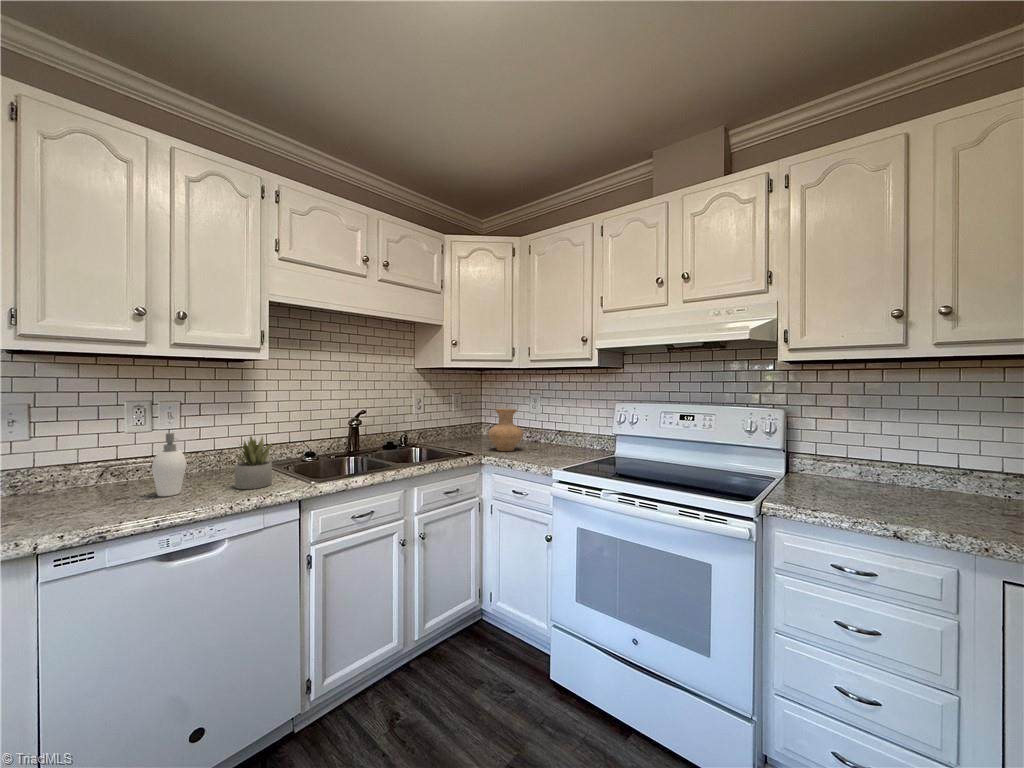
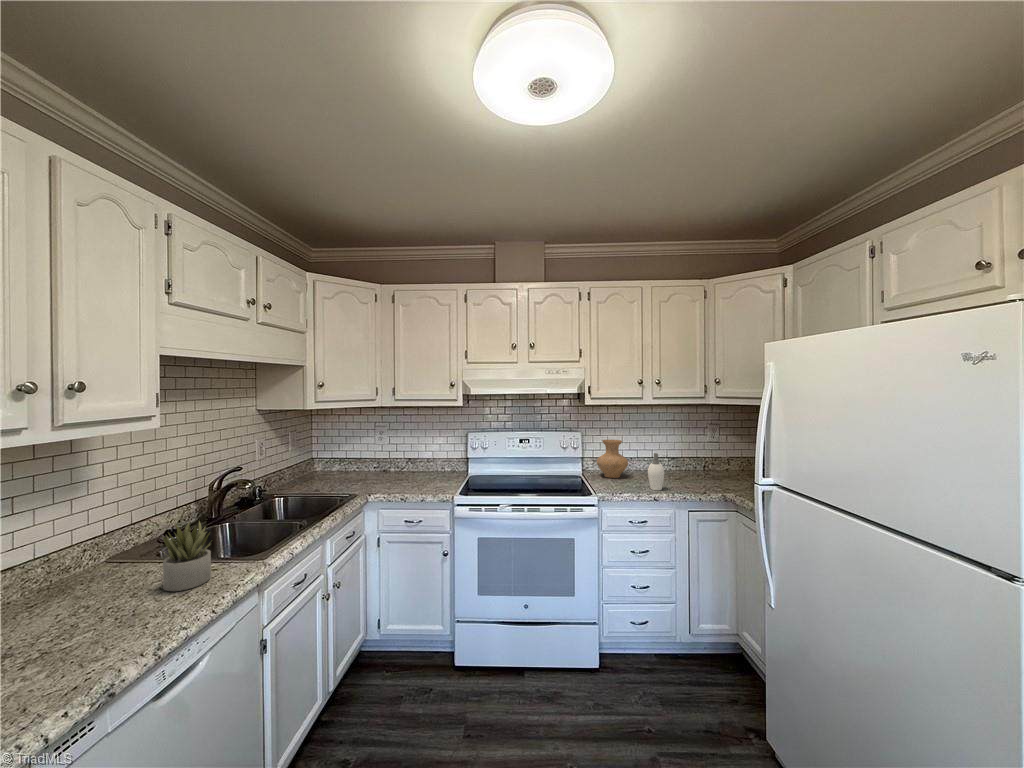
vase: present [488,409,523,451] -> present [597,440,628,478]
soap dispenser: present [152,433,186,496] -> present [648,453,664,490]

